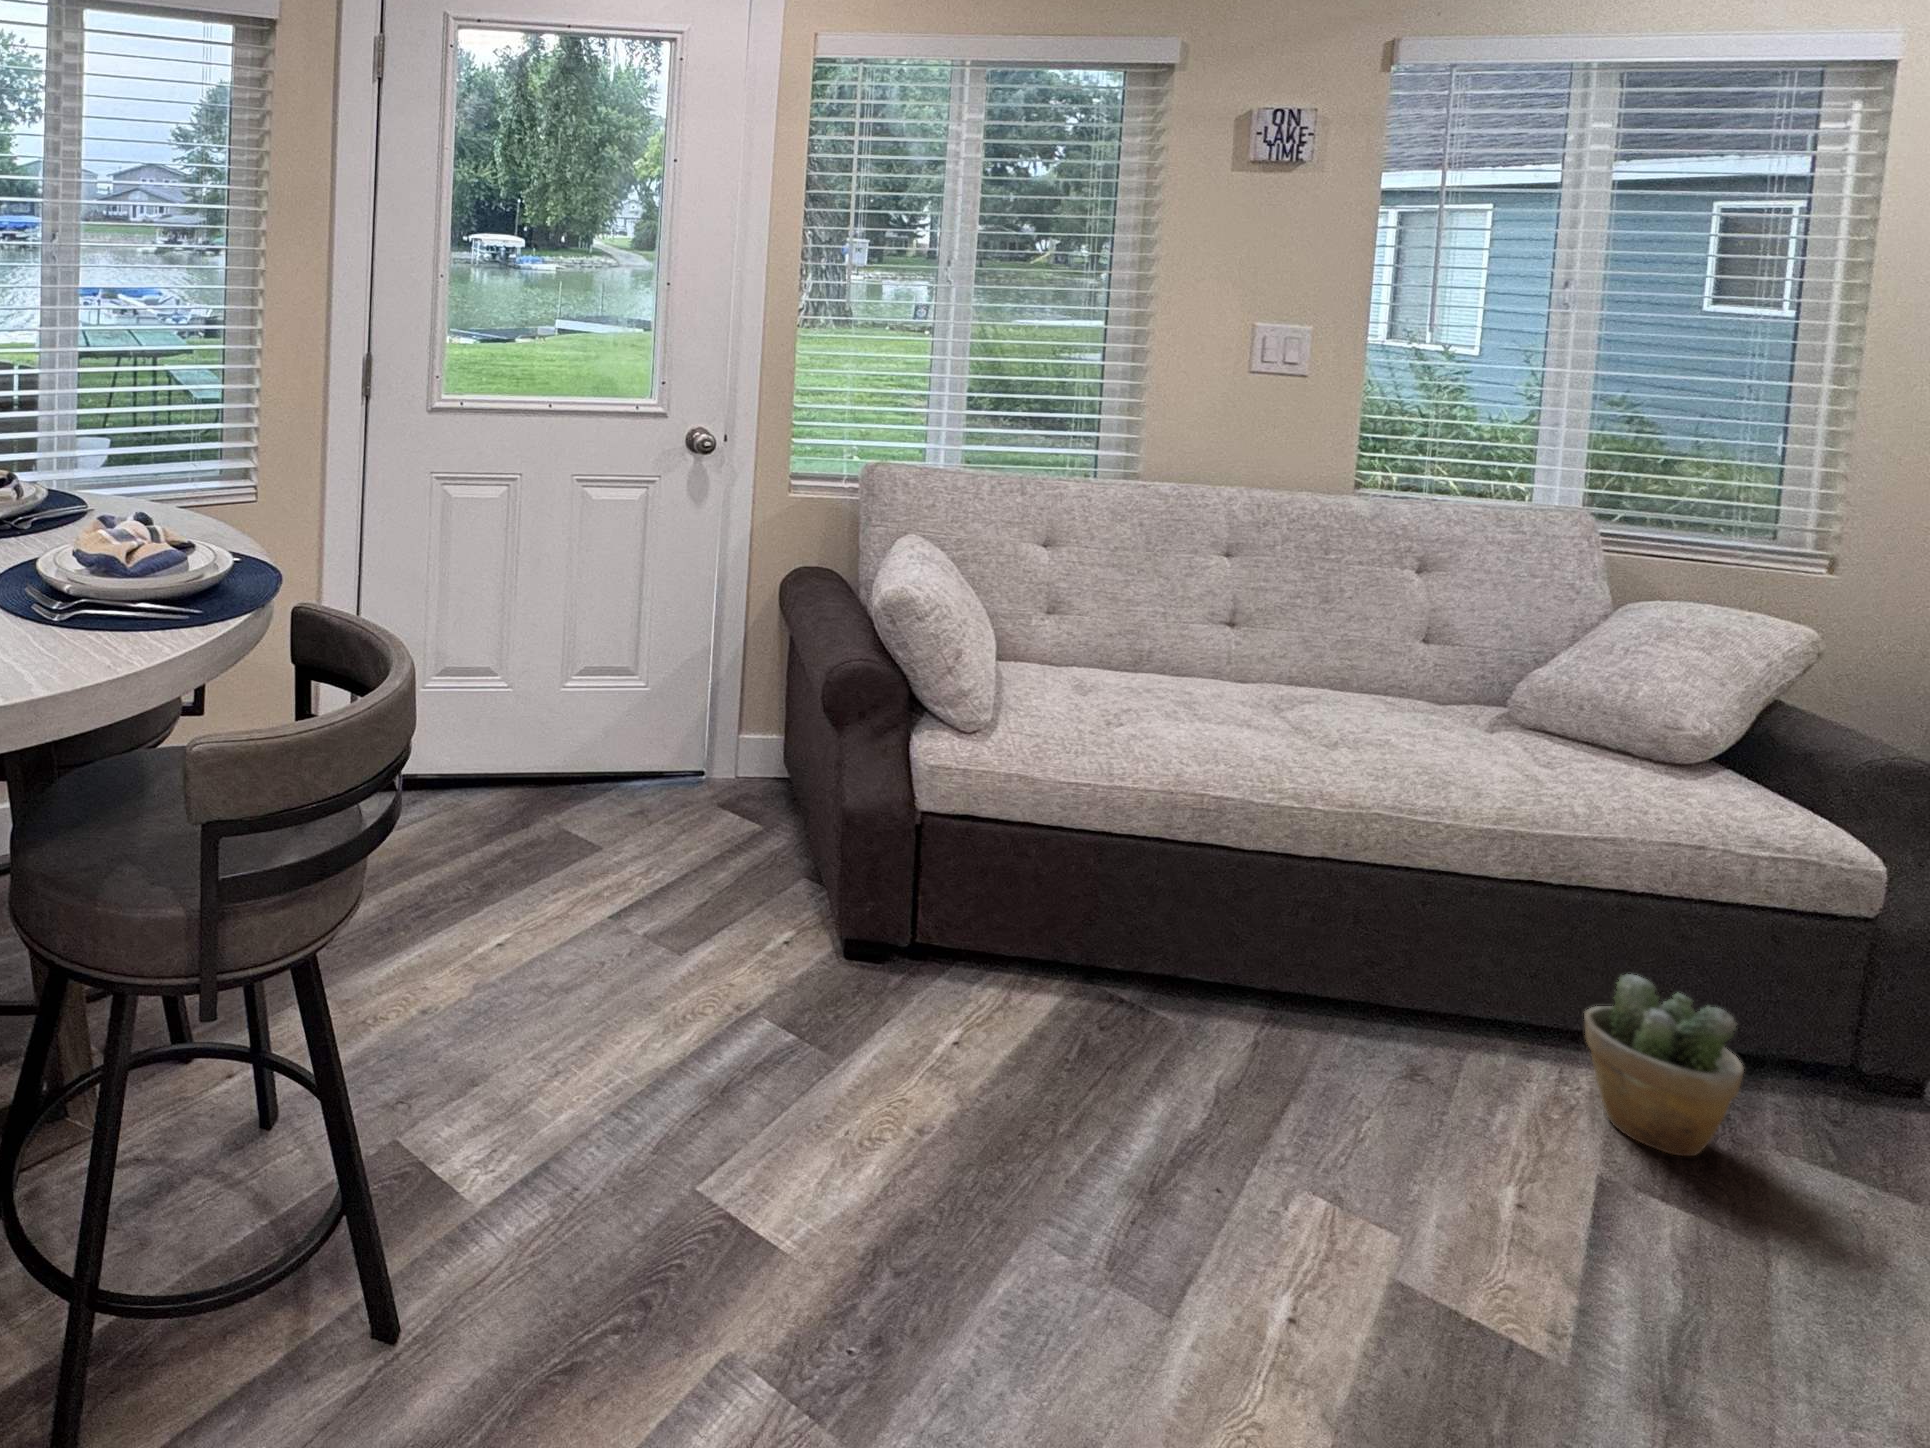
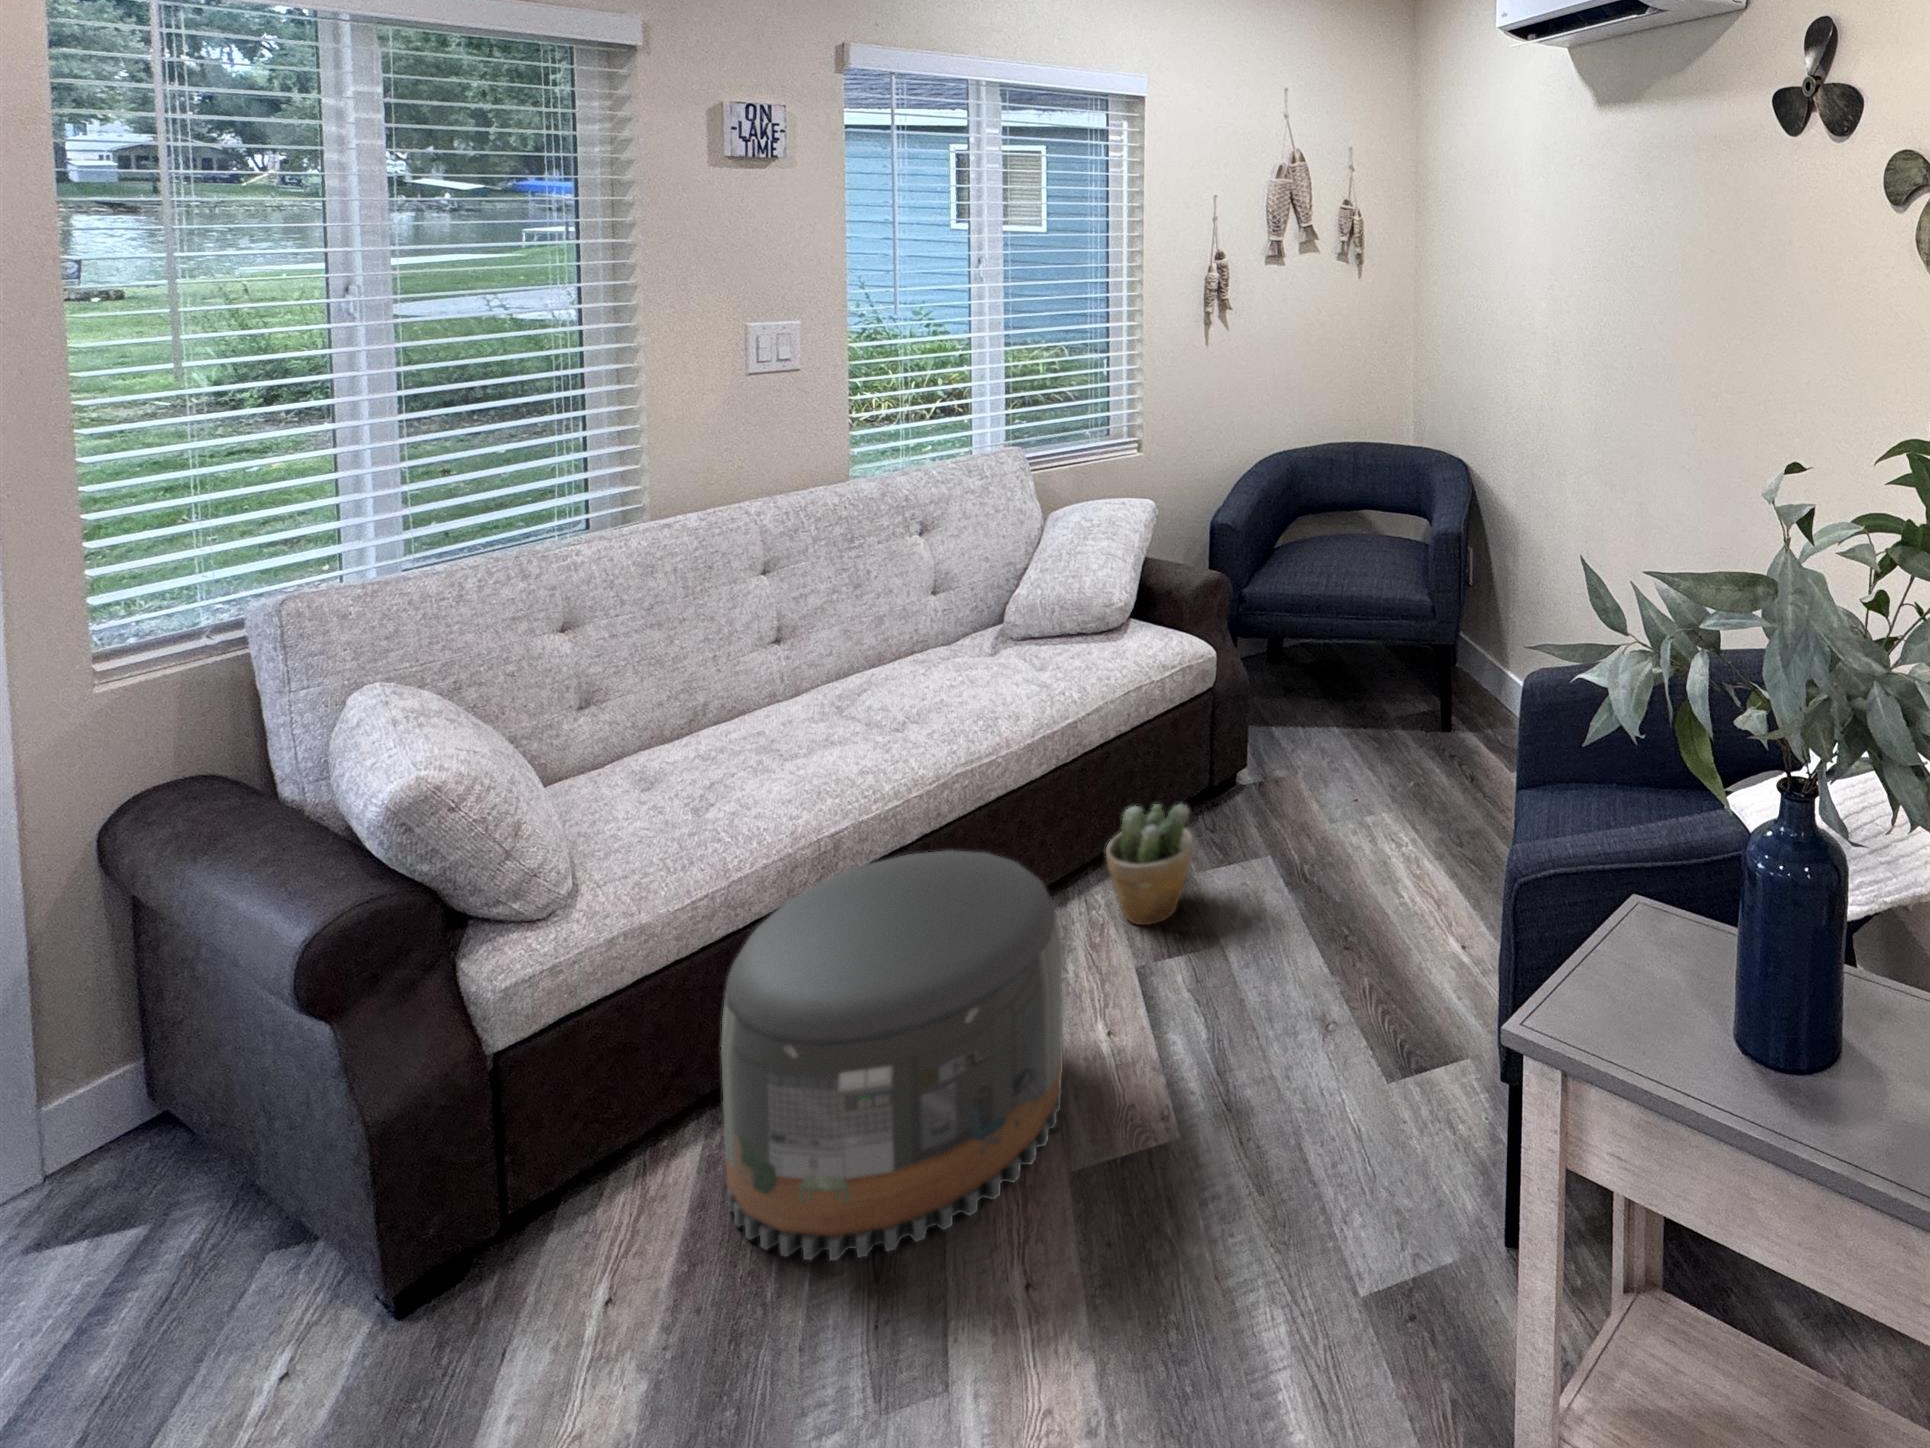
pouf: none [1058,824,1441,1233] -> present [721,850,1063,1260]

